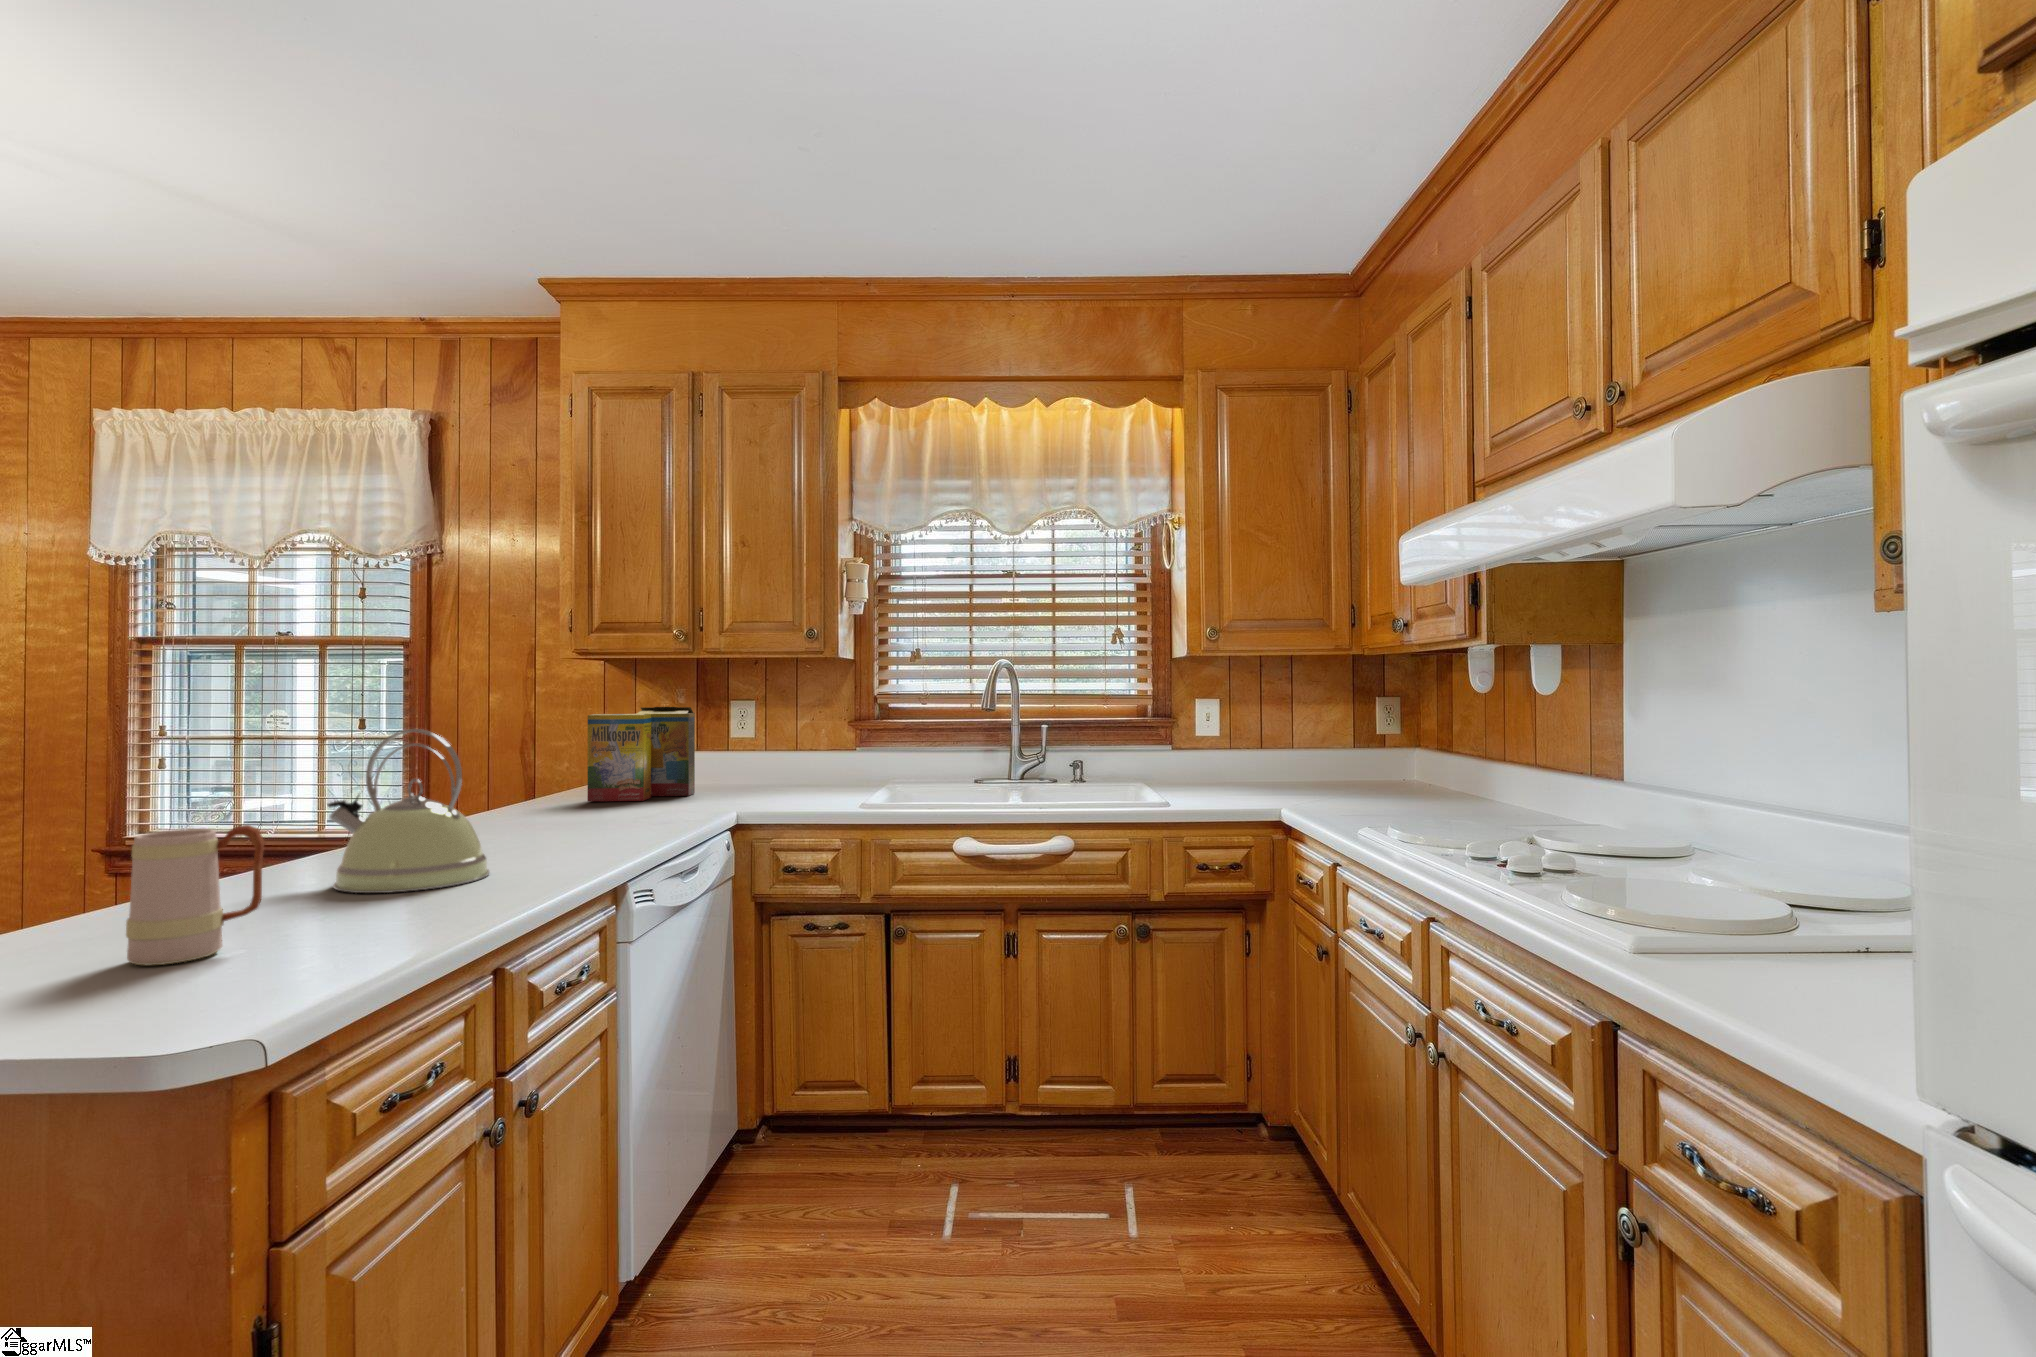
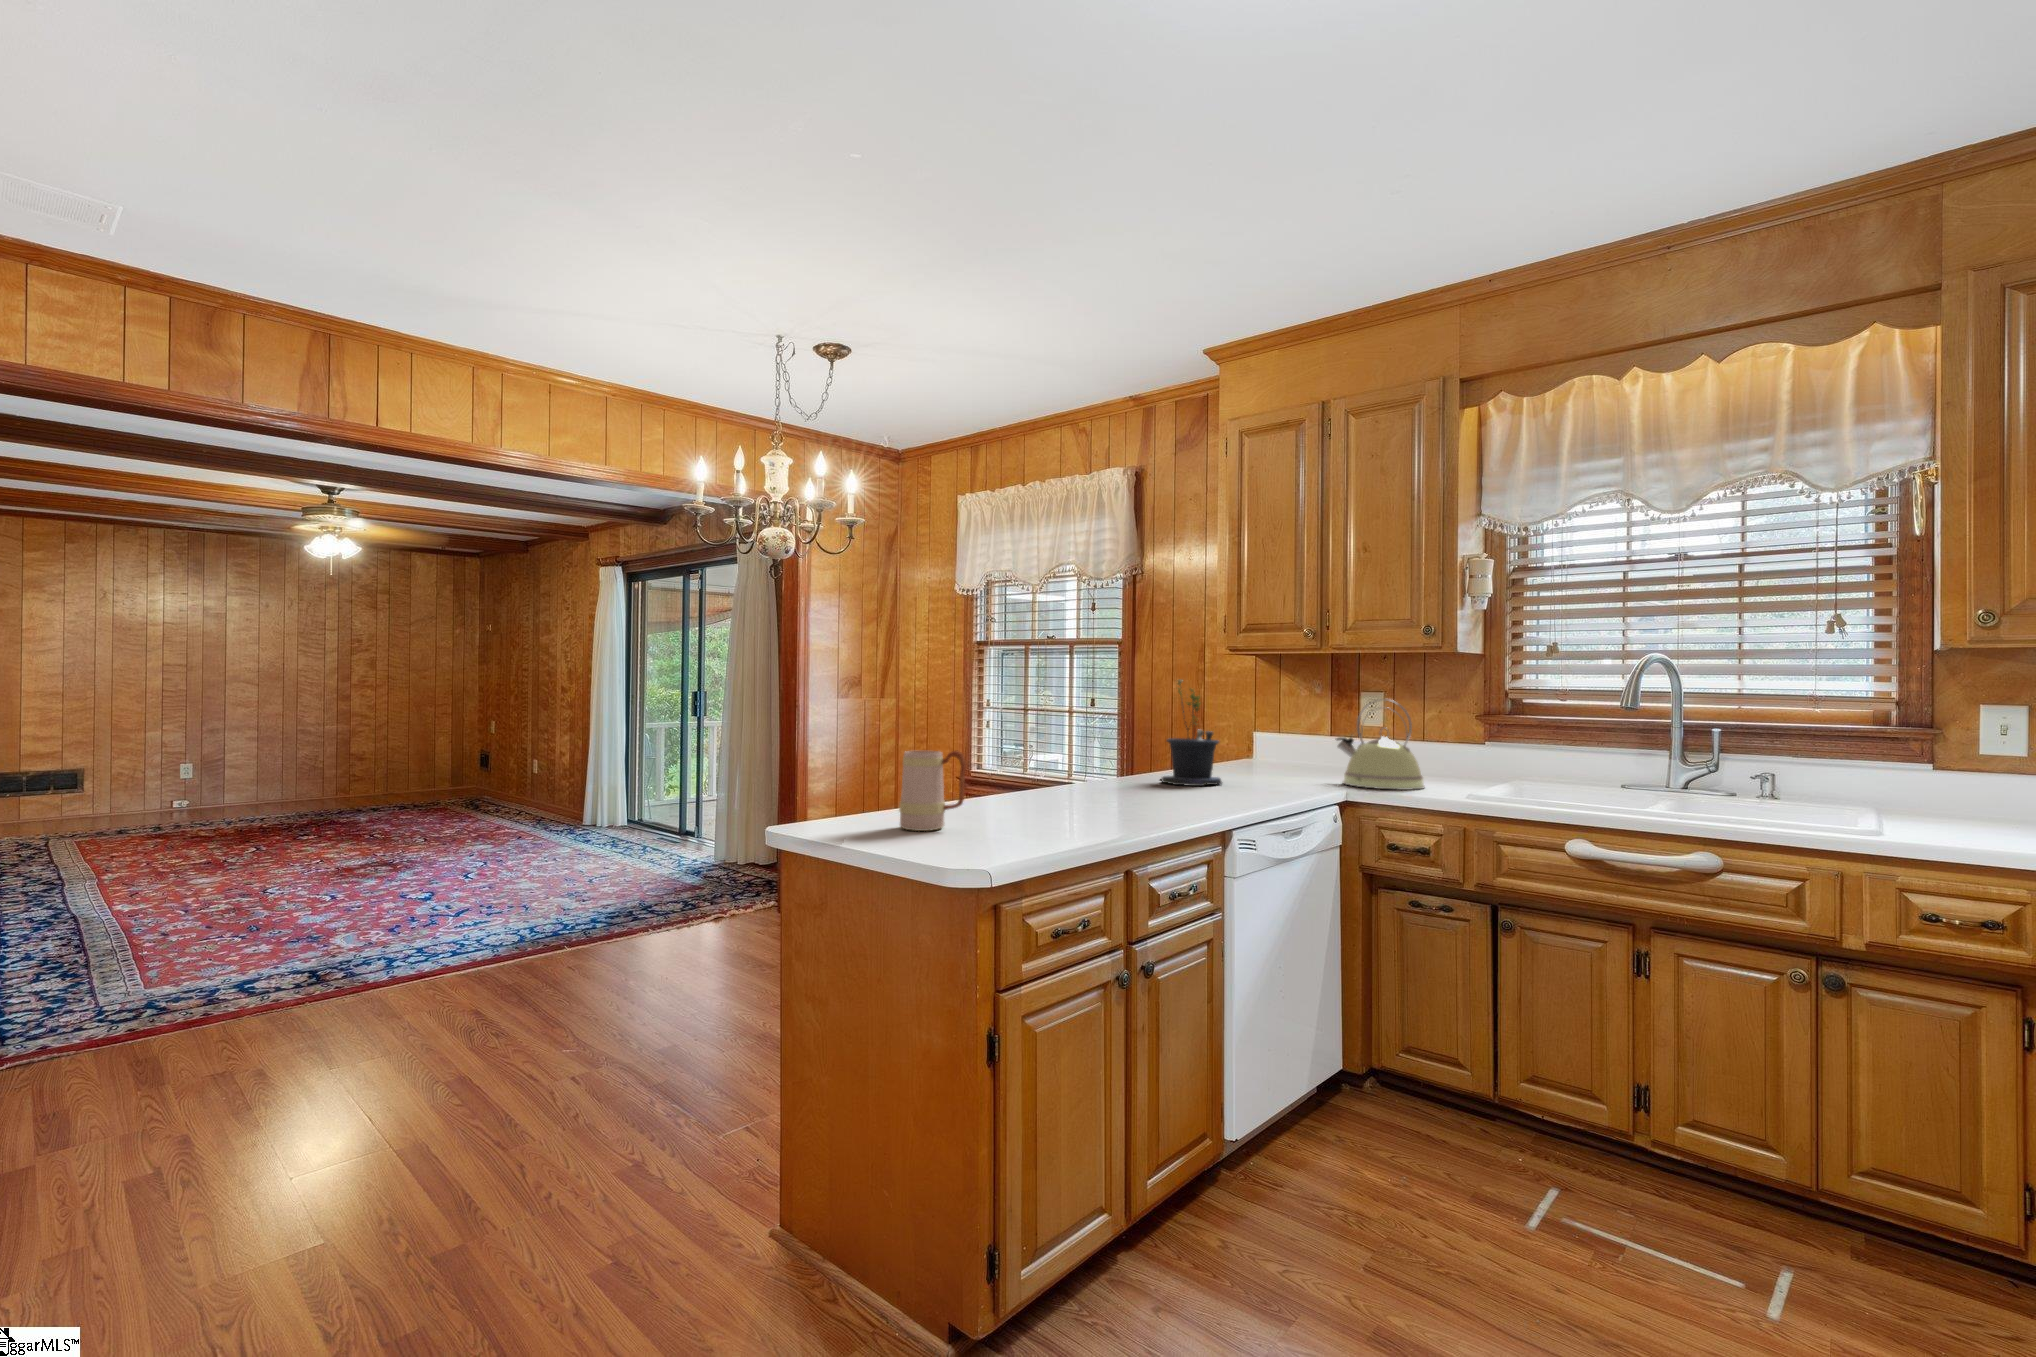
potted plant: none [508,695,598,831] -> present [1161,679,1222,786]
cereal box: present [587,707,695,801] -> none [1231,694,1323,772]
kettle: present [328,729,489,893] -> present [1336,699,1424,790]

